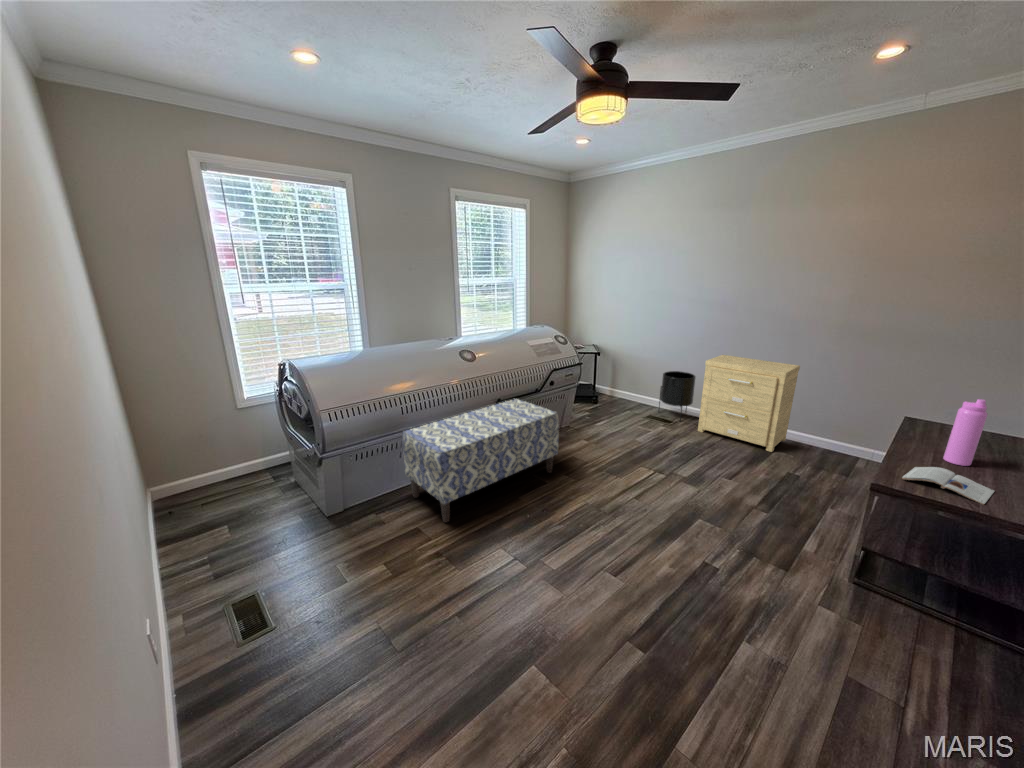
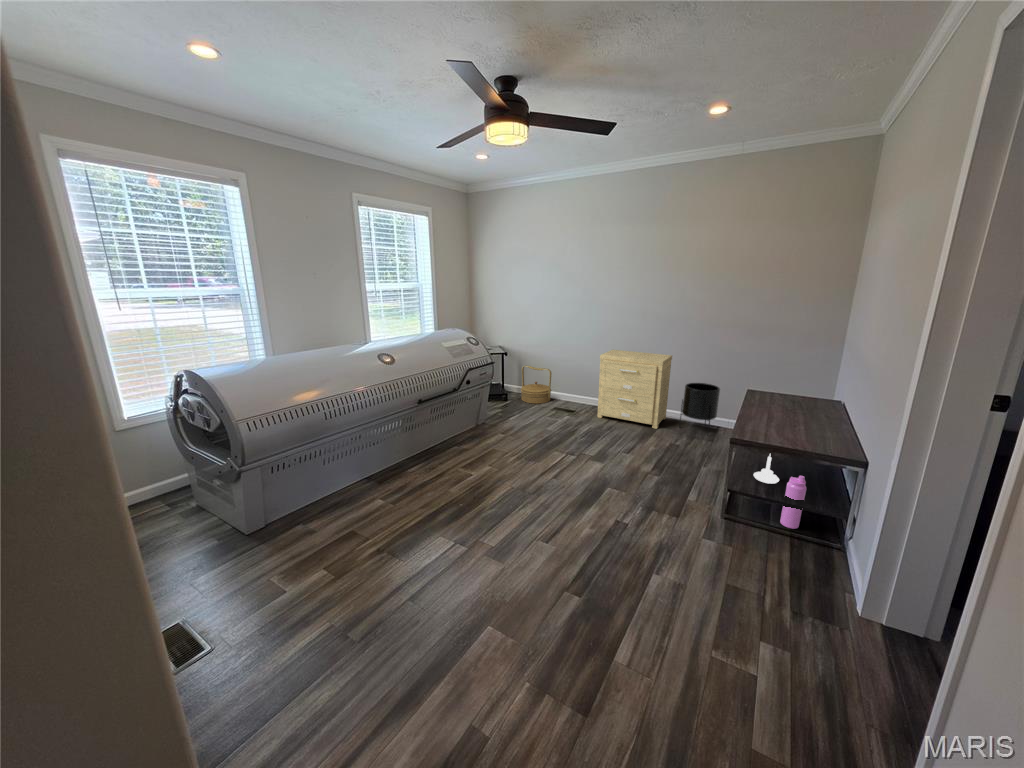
woven basket: none [612,367,648,409] -> present [521,365,552,403]
planter: present [659,371,696,421] -> present [679,383,720,434]
bench: present [402,399,559,522] -> none [326,398,481,522]
water bottle: present [943,399,987,466] -> present [780,476,806,529]
magazine: present [902,467,995,505] -> none [749,421,805,443]
candle holder: none [904,509,946,550] -> present [754,454,779,484]

